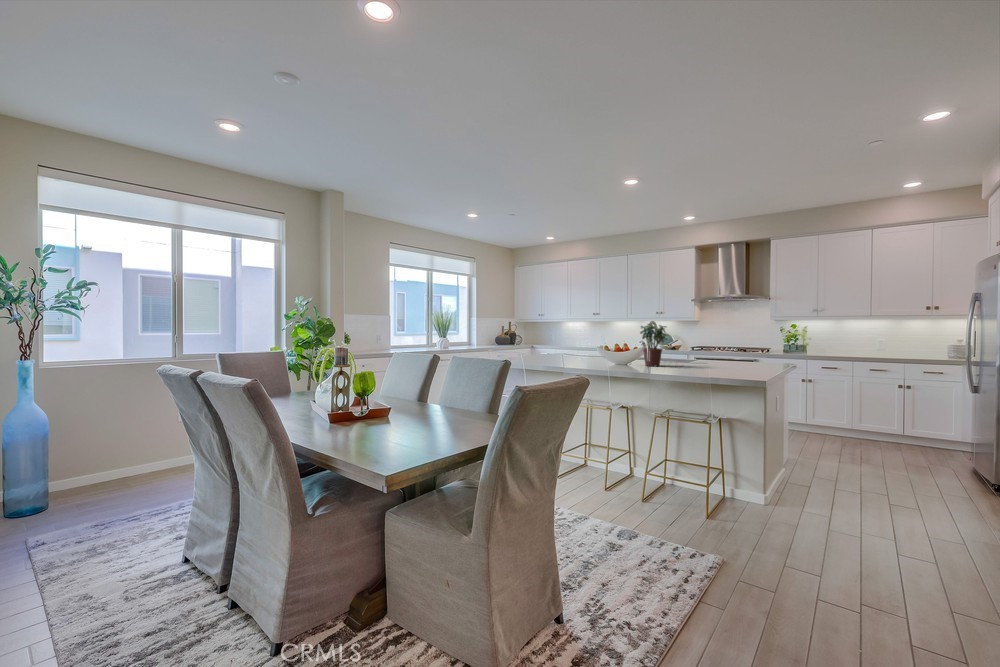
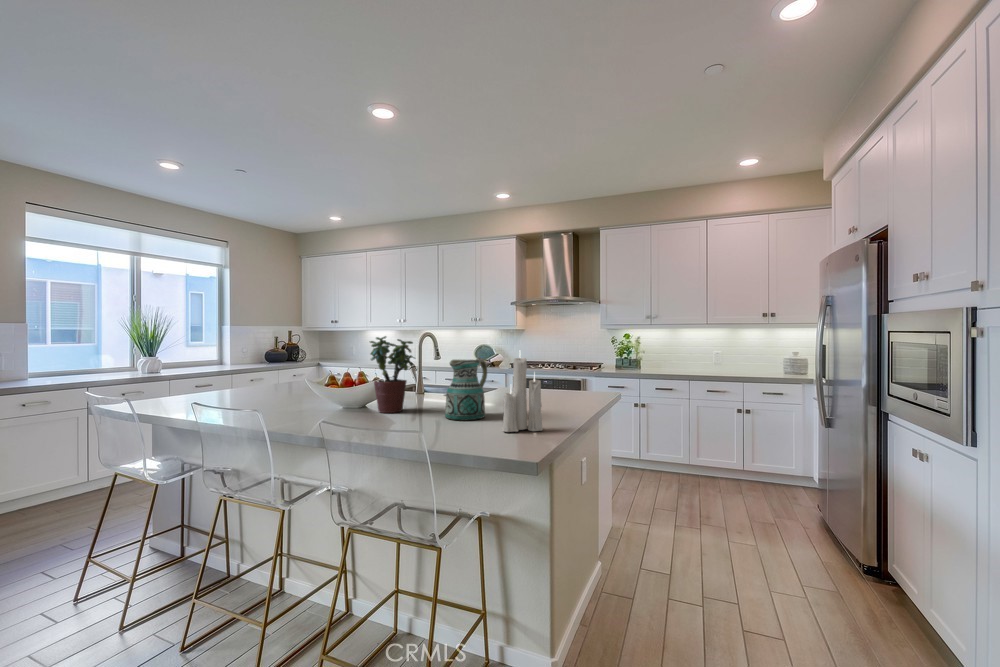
candle: none [735,327,759,373] -> present [502,351,542,432]
ceramic pitcher: none [691,336,716,370] -> present [445,358,487,420]

